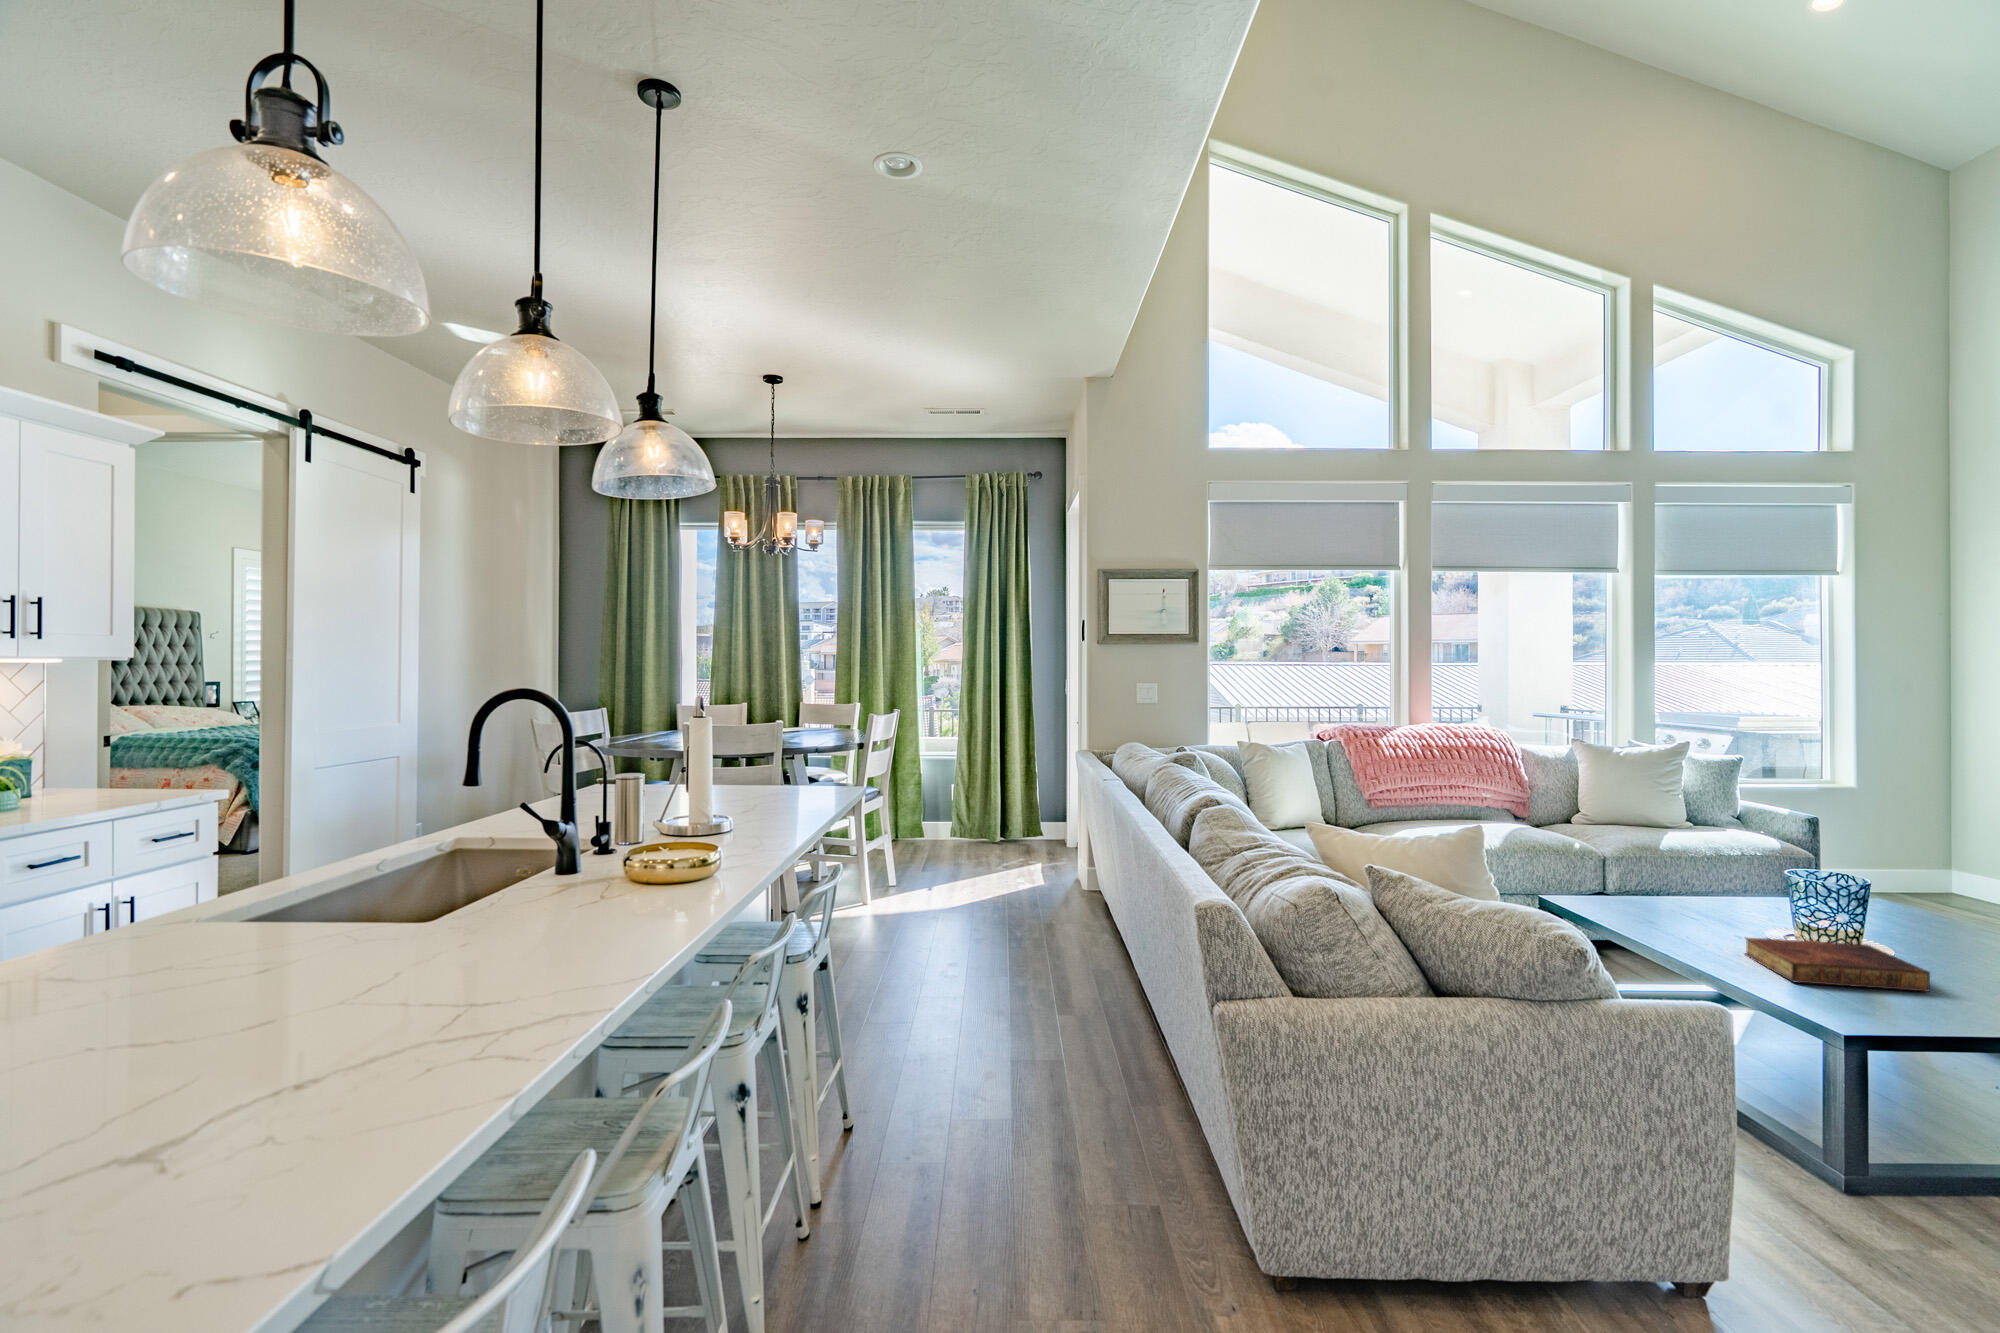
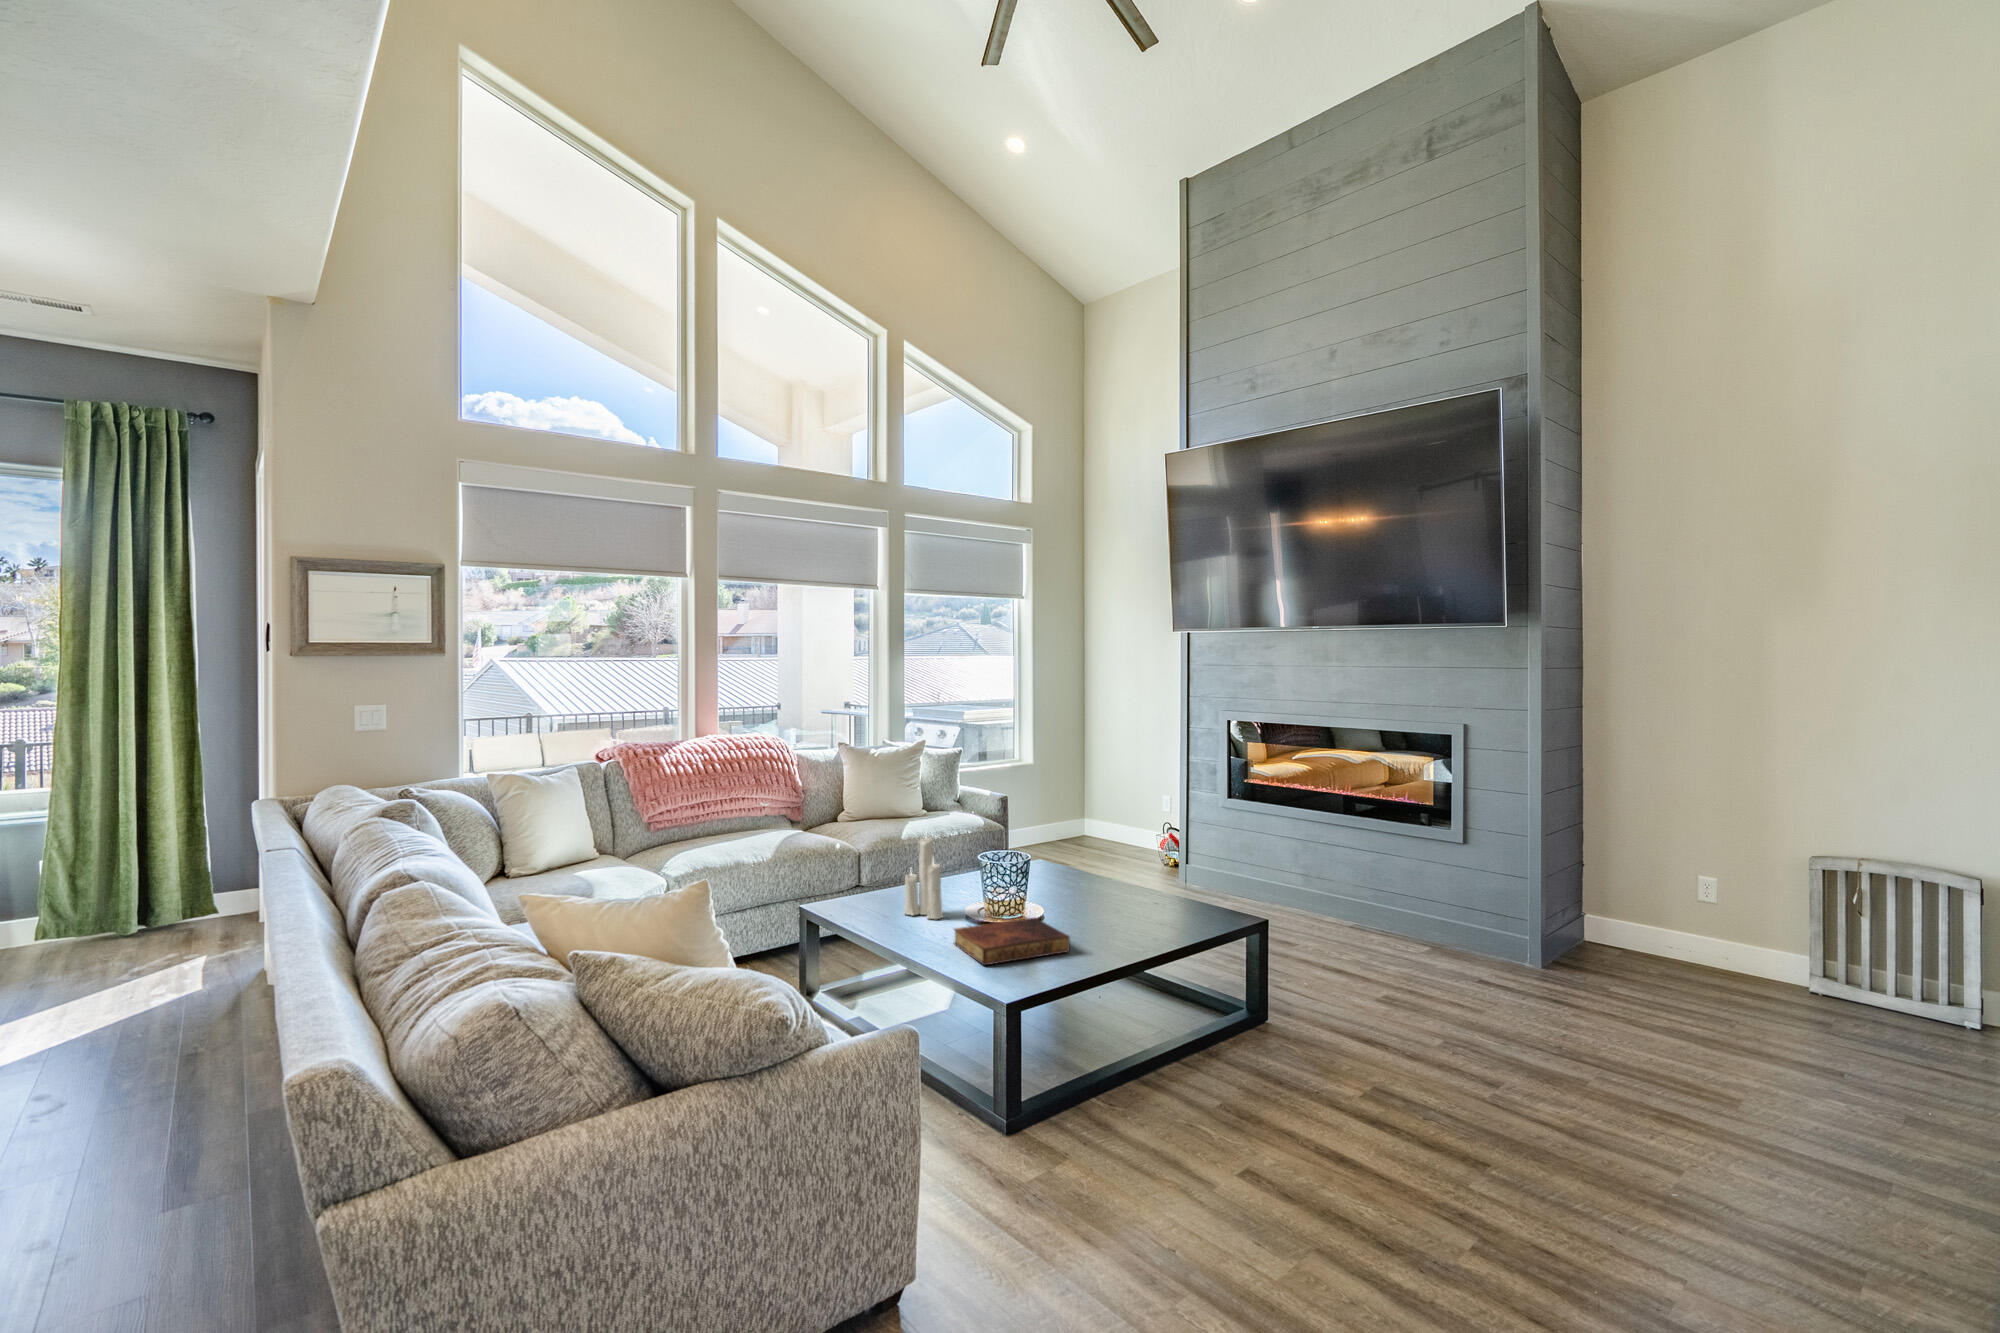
candle: none [1669,820,1725,927] -> present [904,837,943,919]

